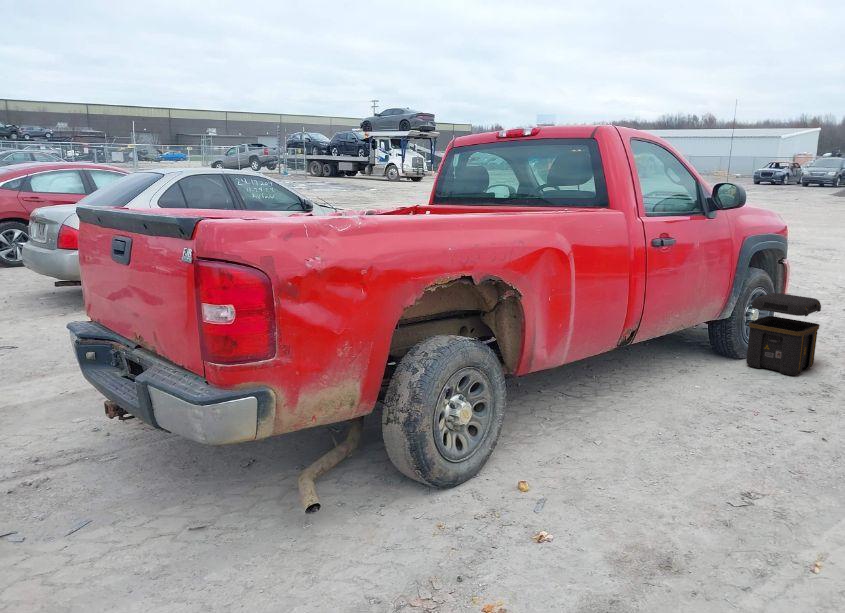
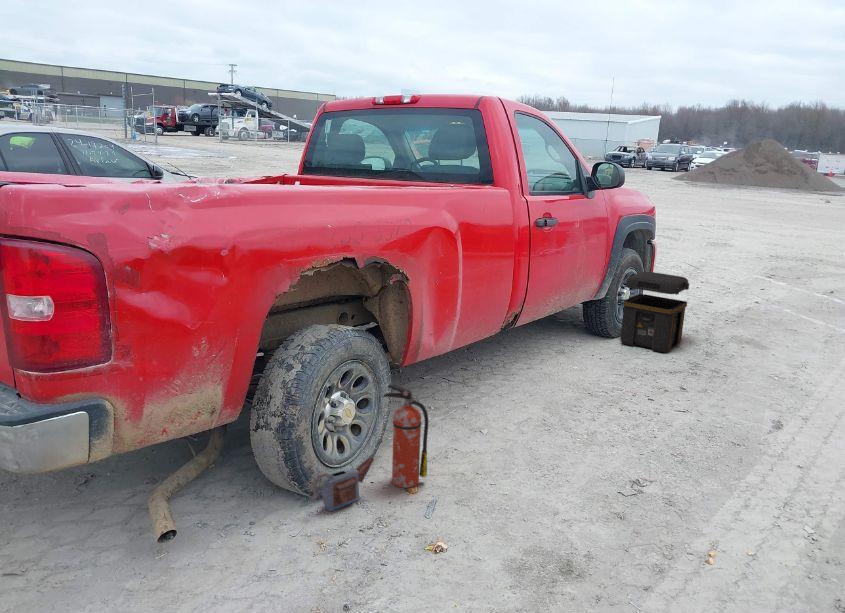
fire extinguisher: none [498,390,539,486] -> present [384,384,428,488]
watering can: none [433,455,489,501] -> present [312,457,374,511]

